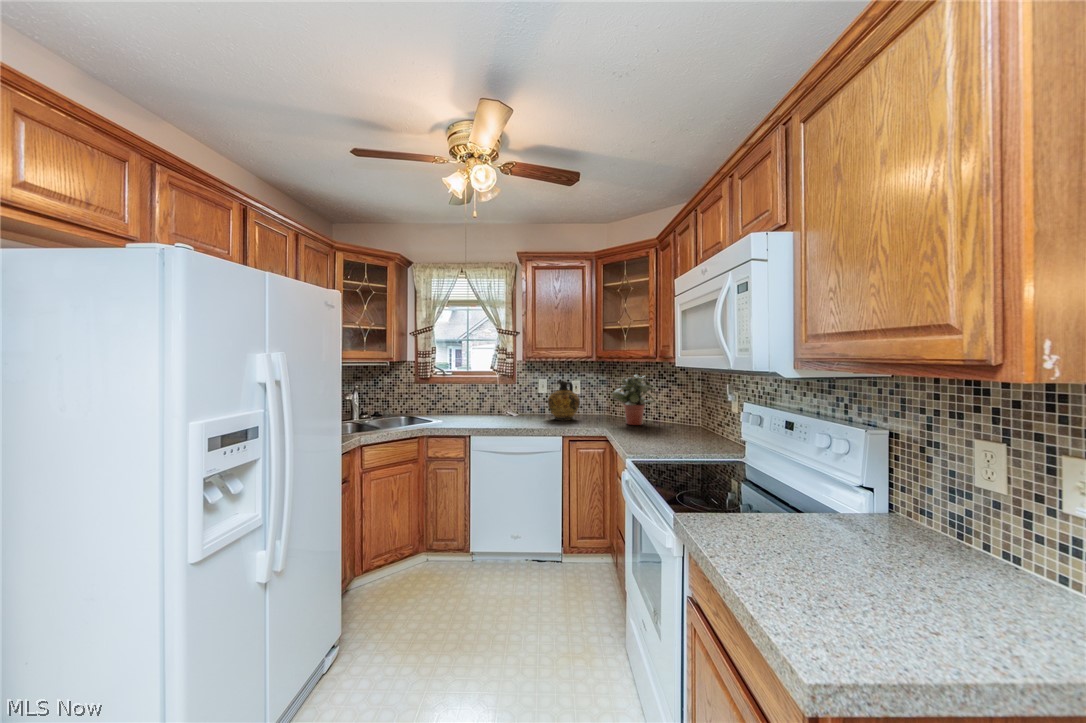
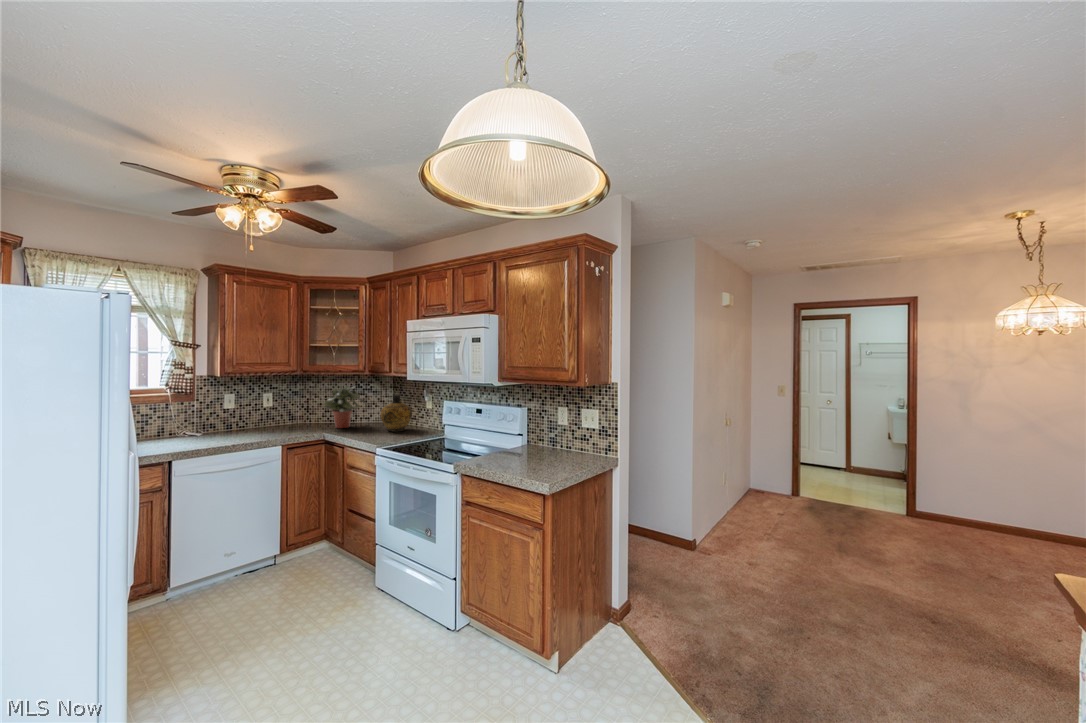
ceramic jug: present [548,380,580,420] -> present [380,394,412,431]

